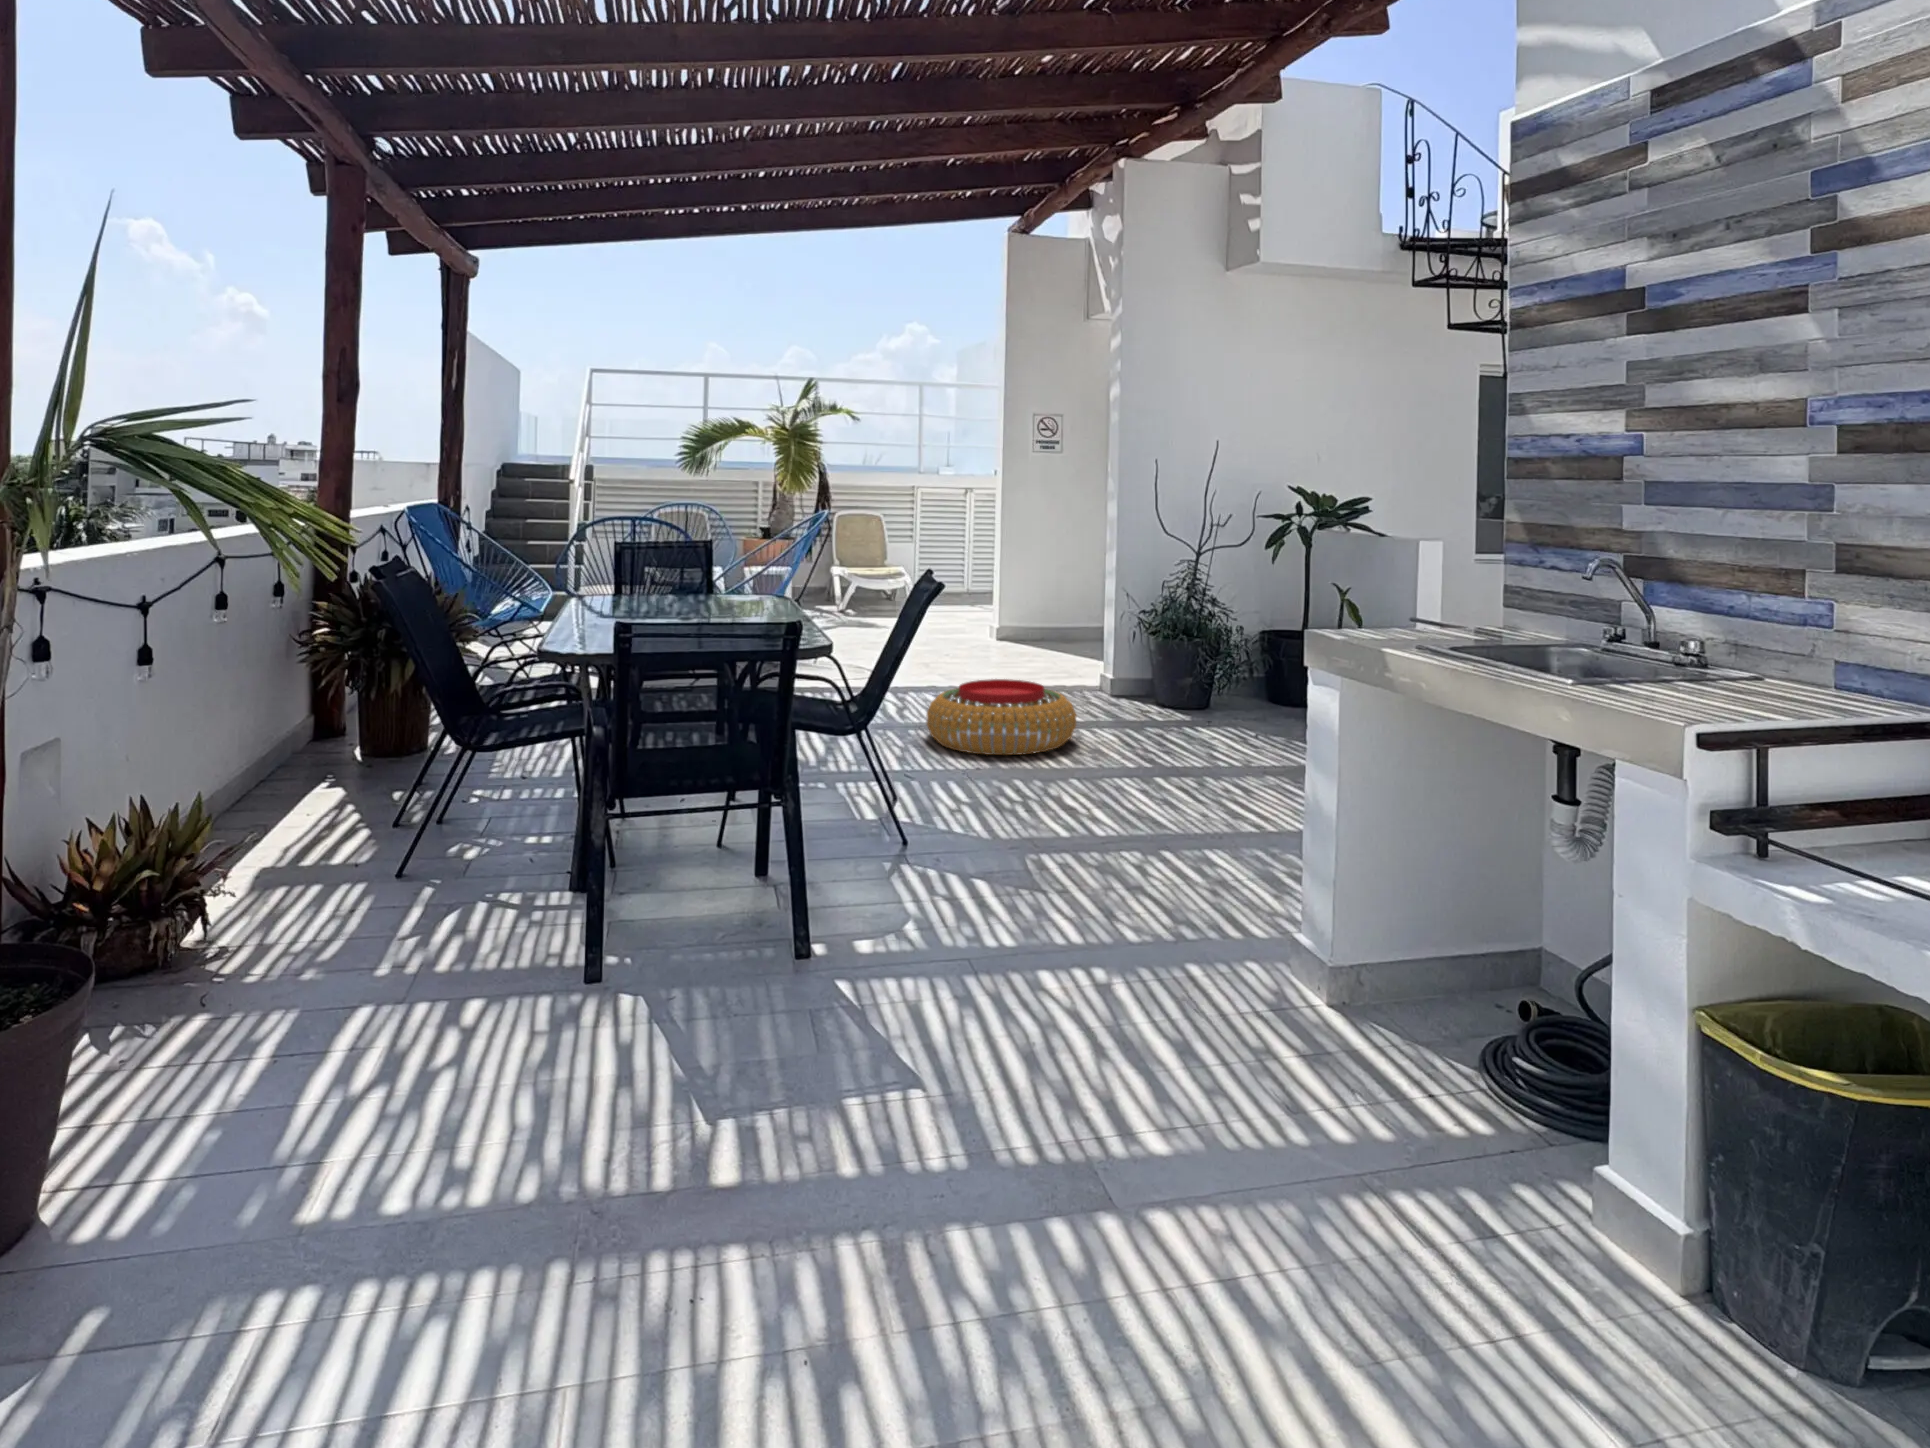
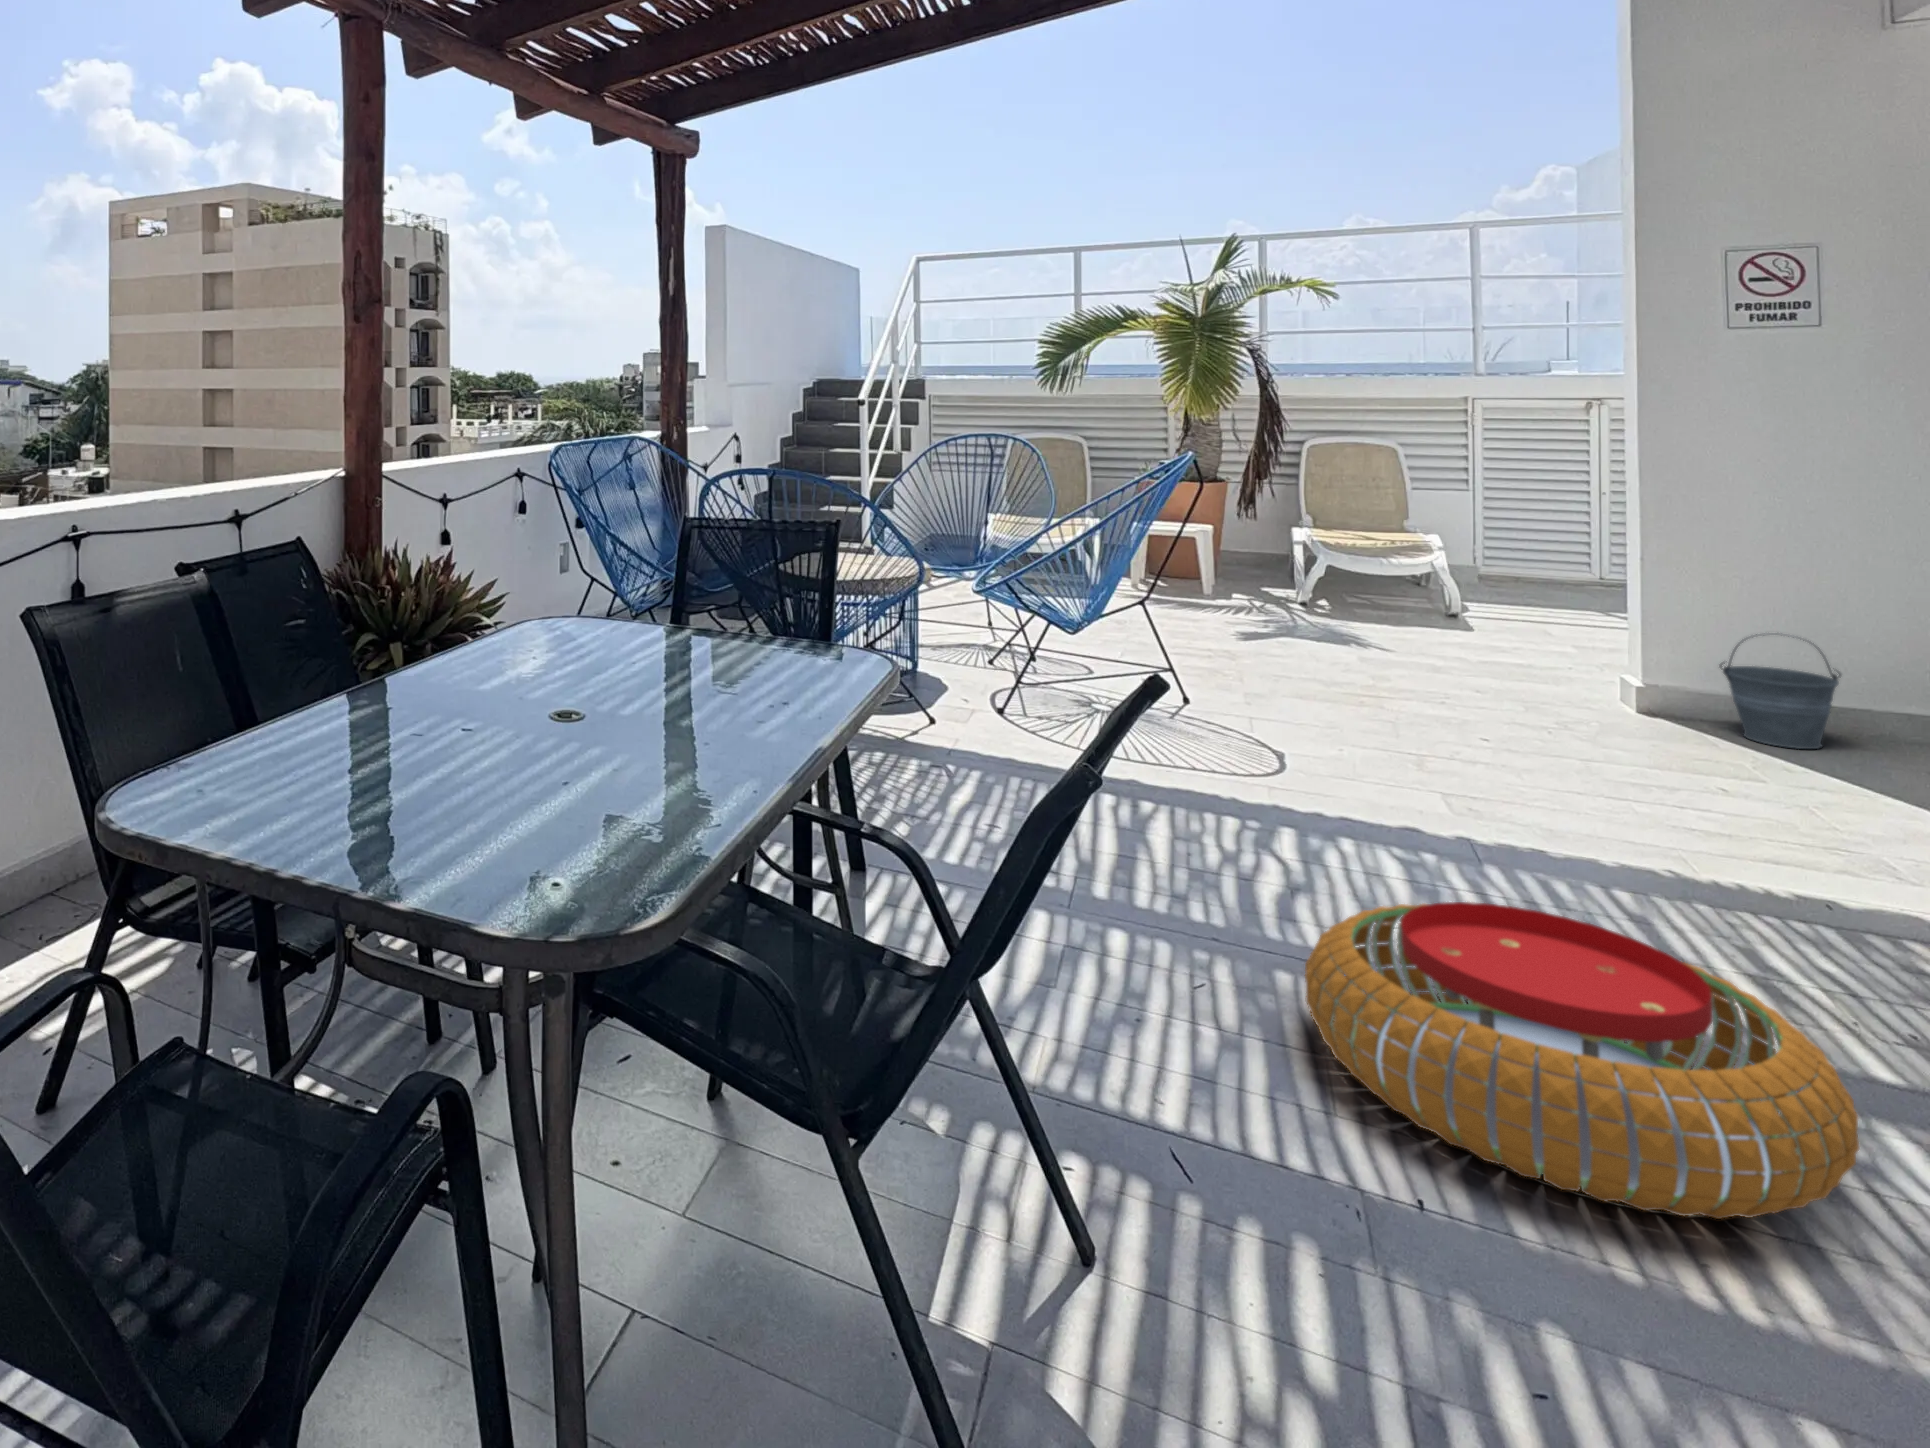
bucket: none [1030,595,1069,647] -> present [1720,634,1841,749]

